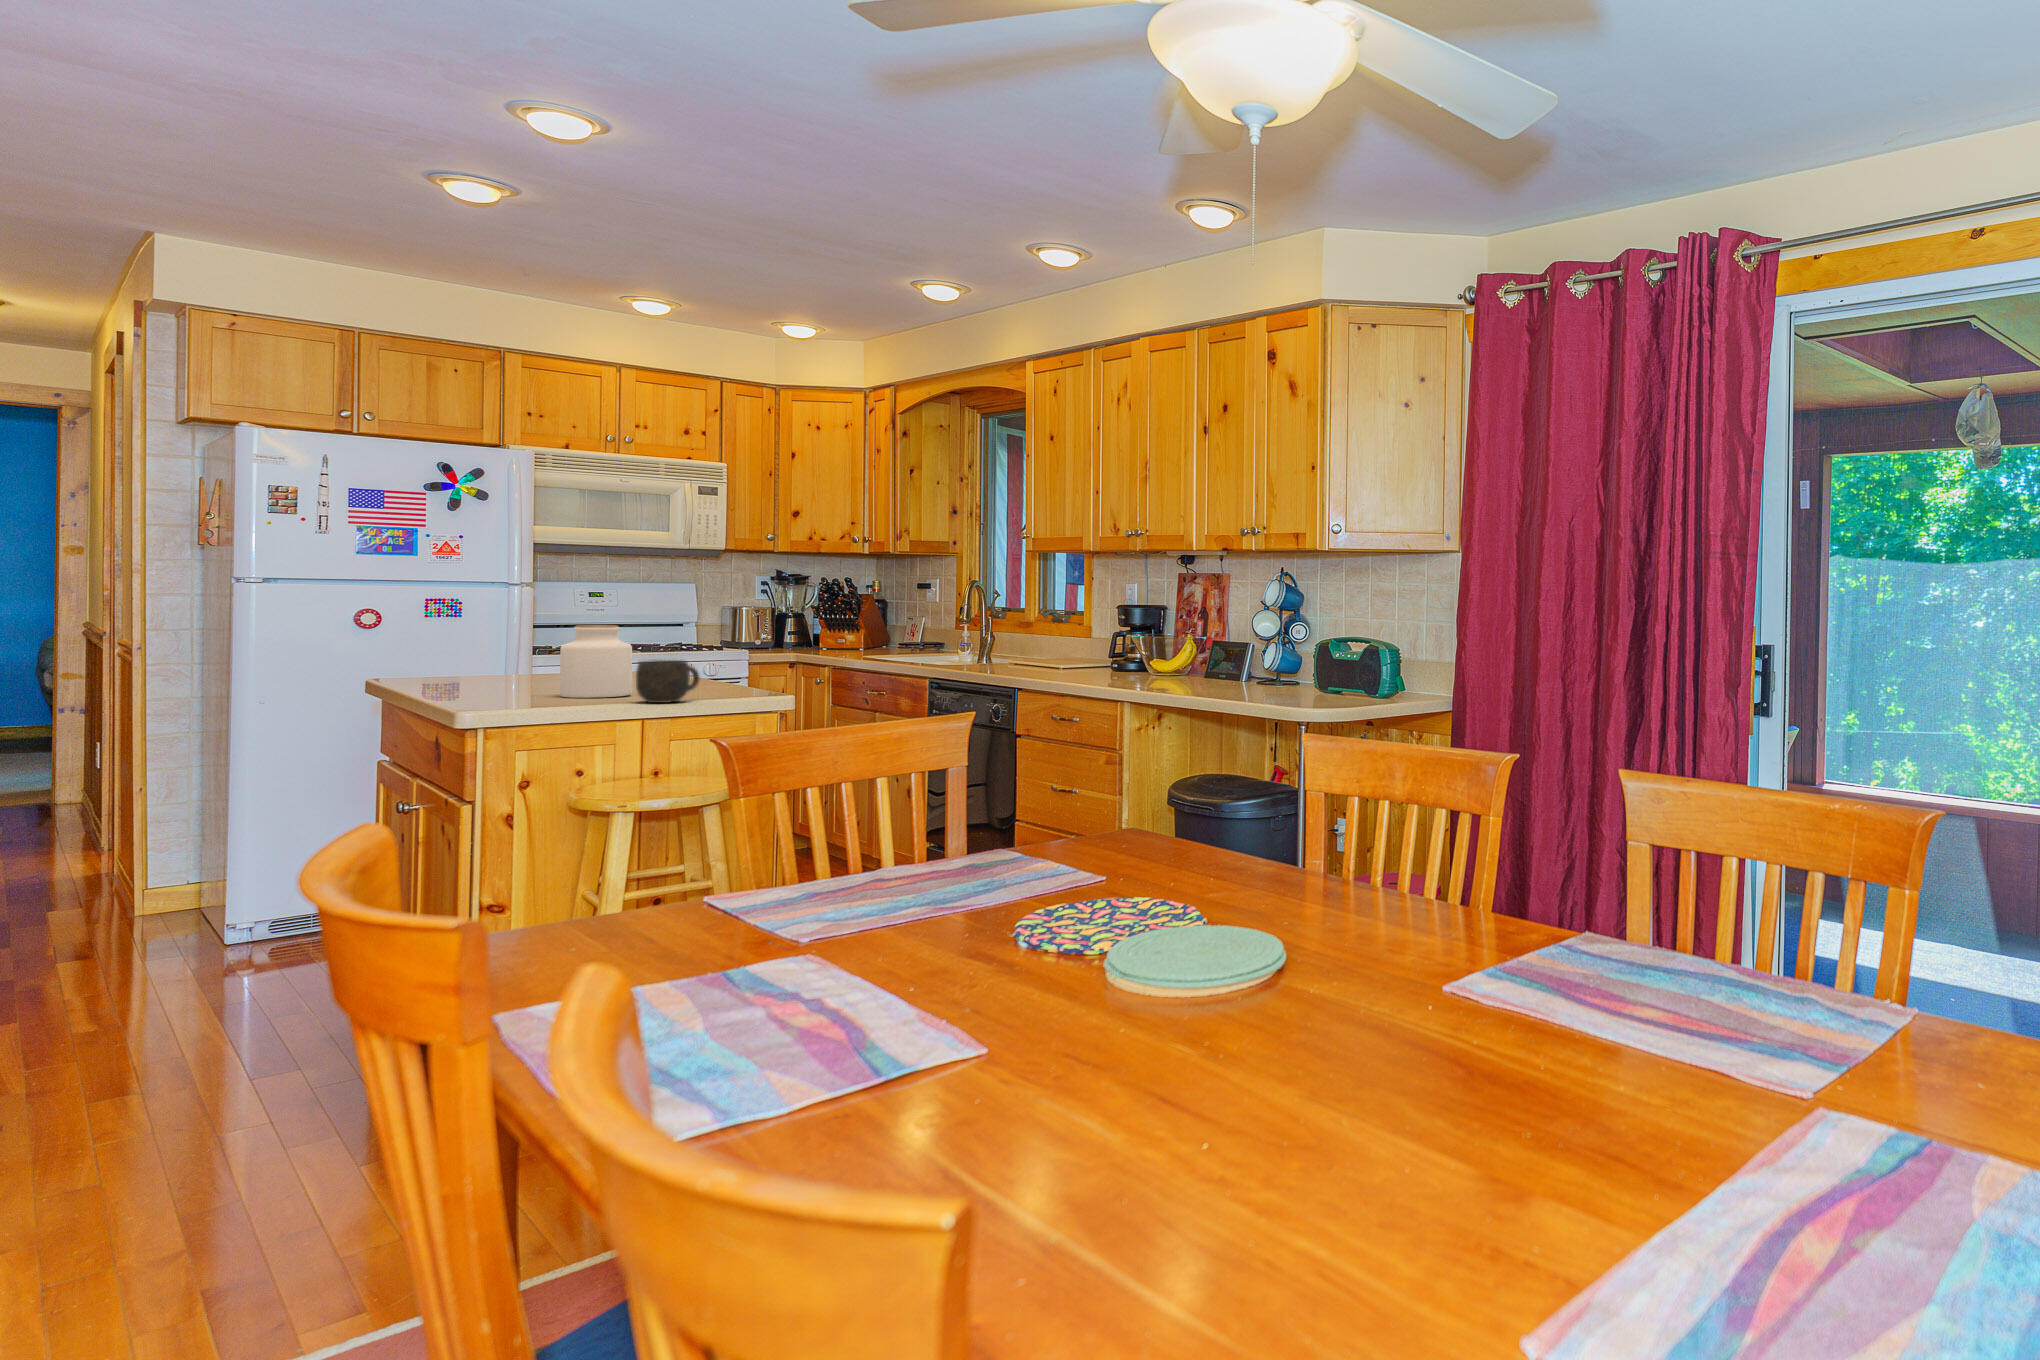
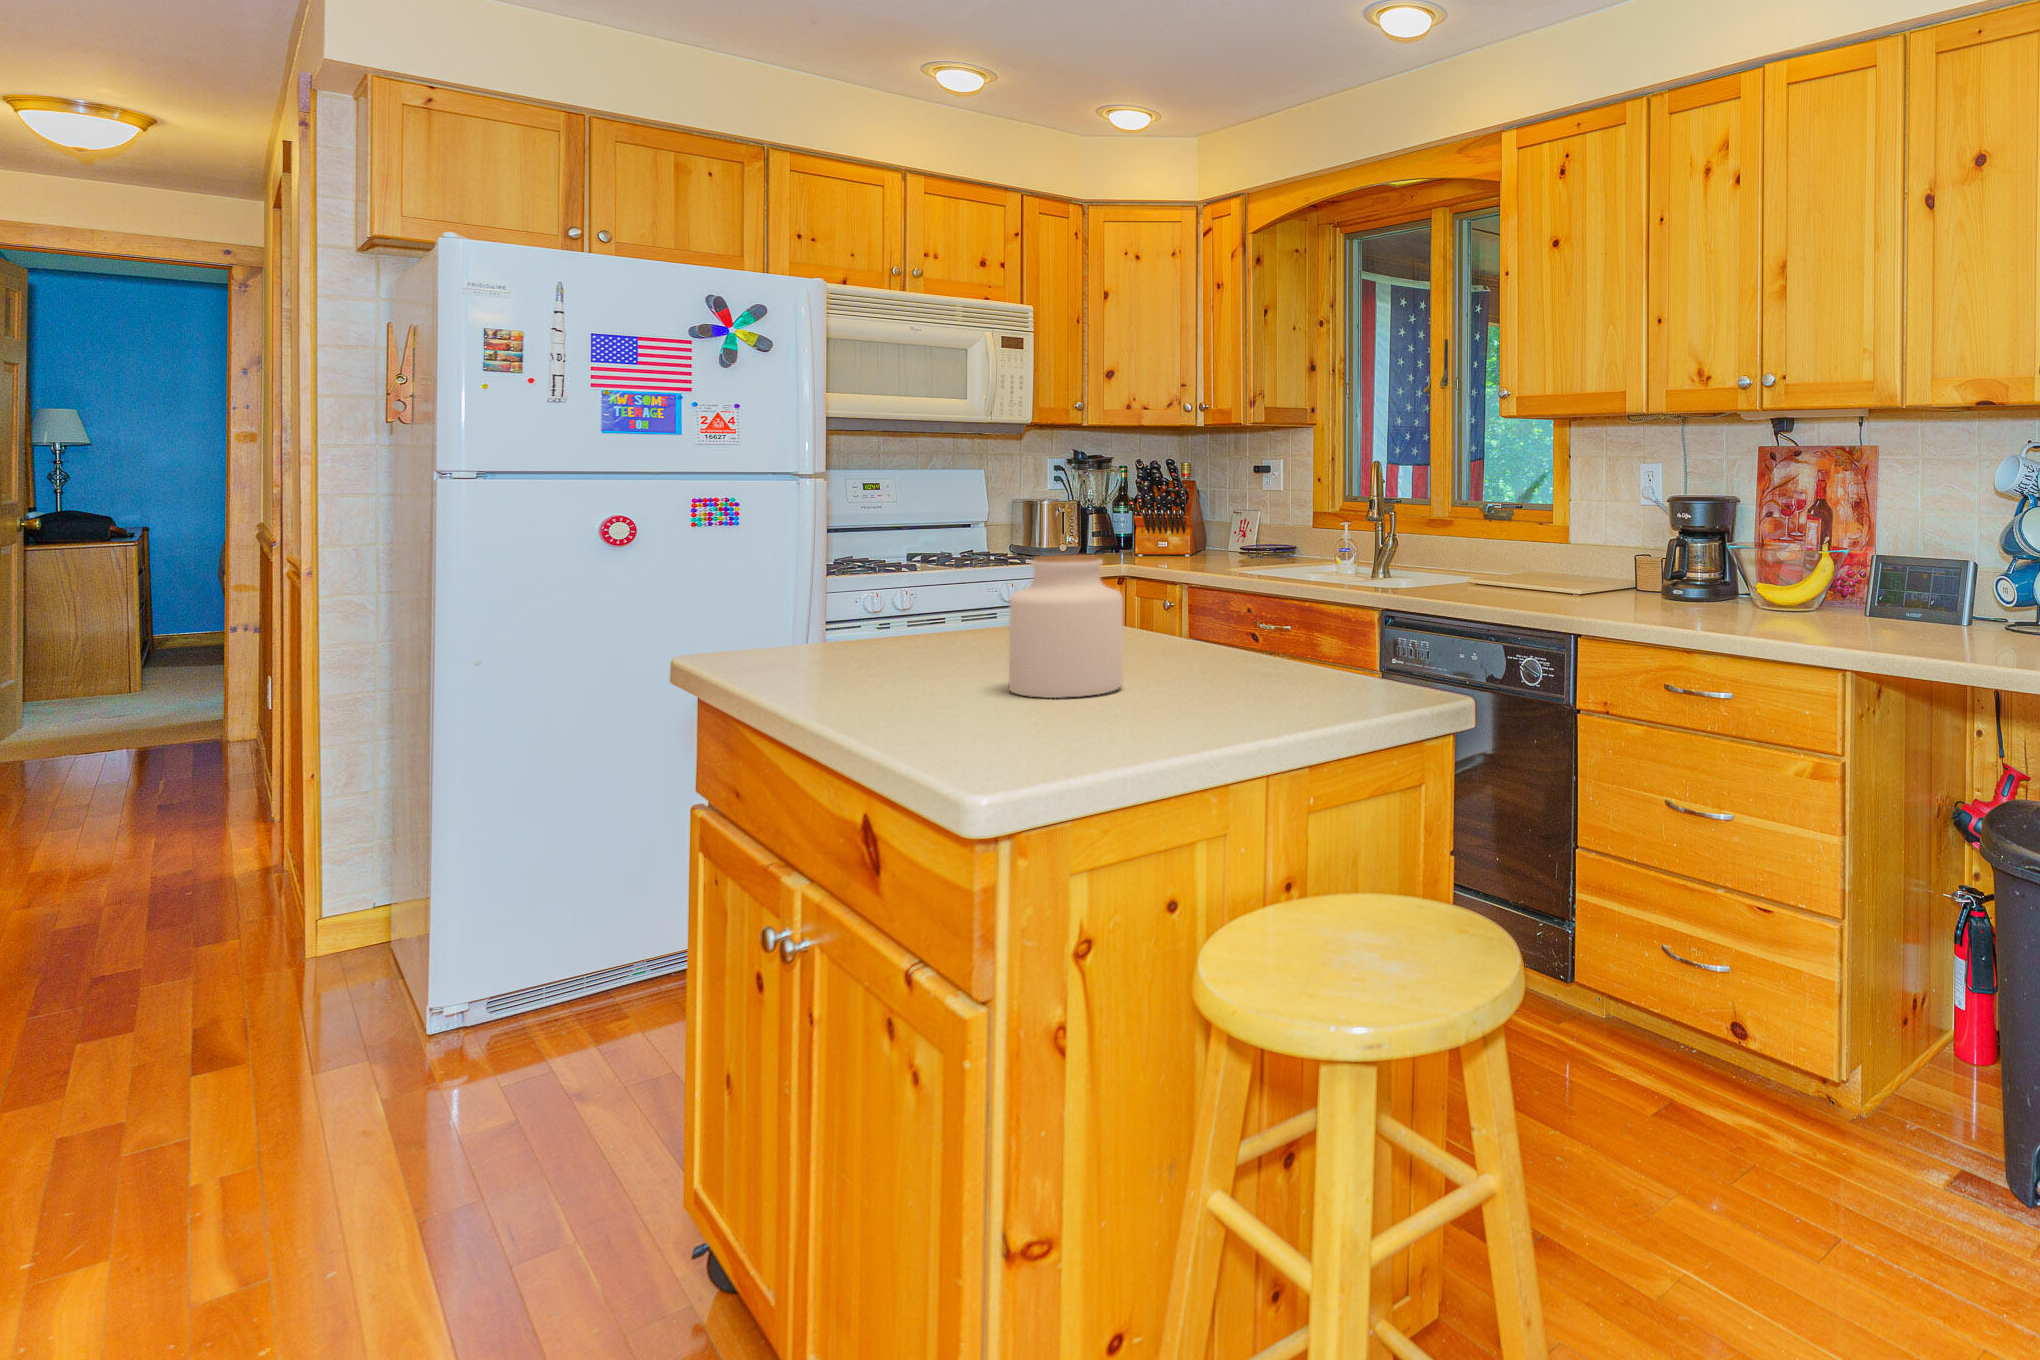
mug: present [636,660,699,703] -> none [1176,627,1269,717]

